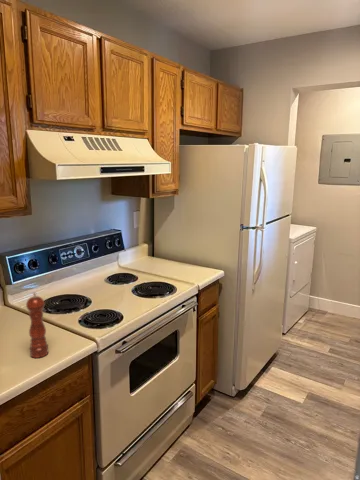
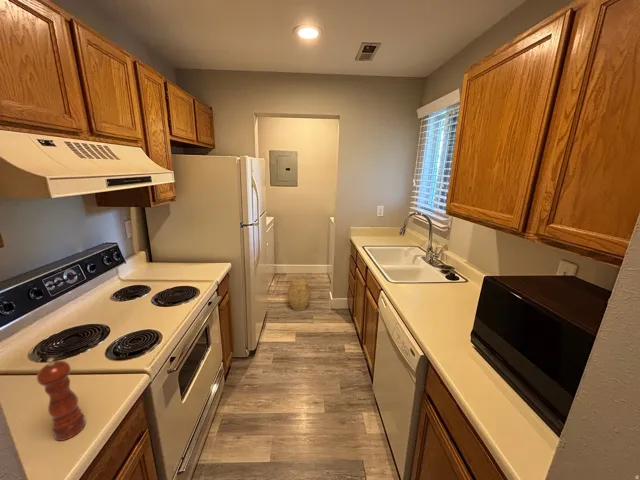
woven basket: none [311,319,349,367] -> present [287,279,311,311]

